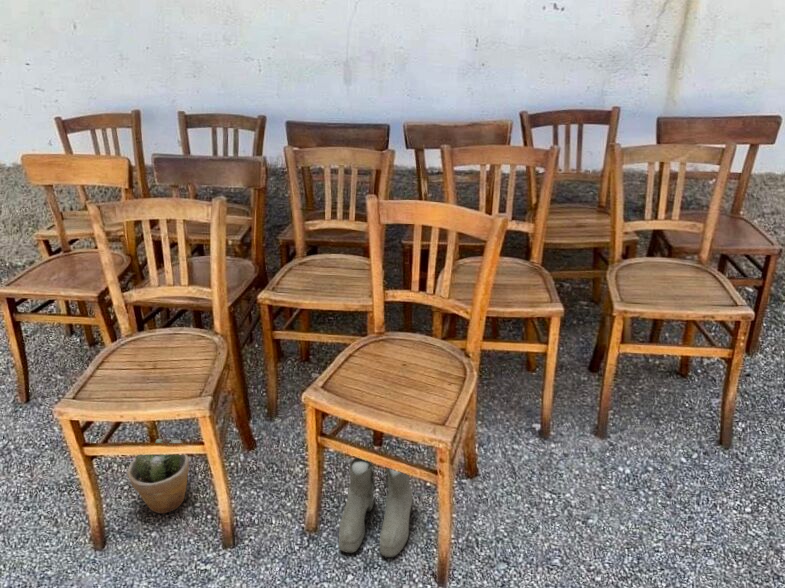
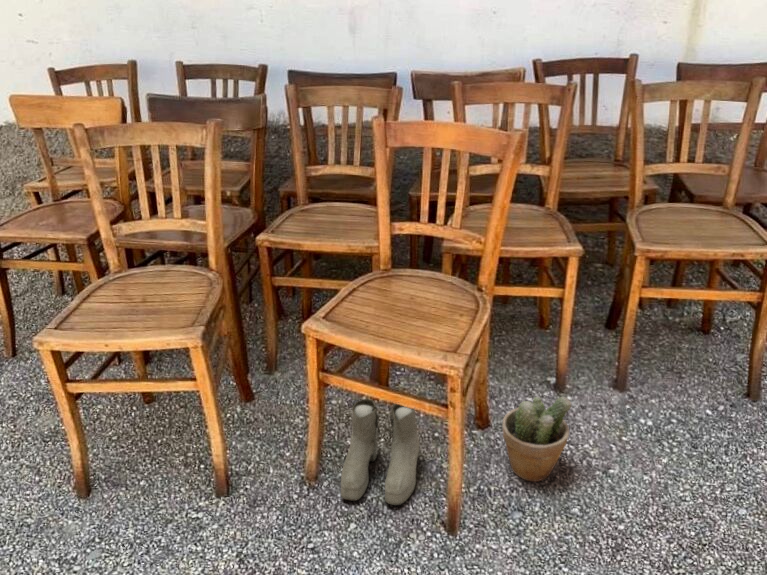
potted plant: present [127,439,189,513] -> present [503,397,571,482]

